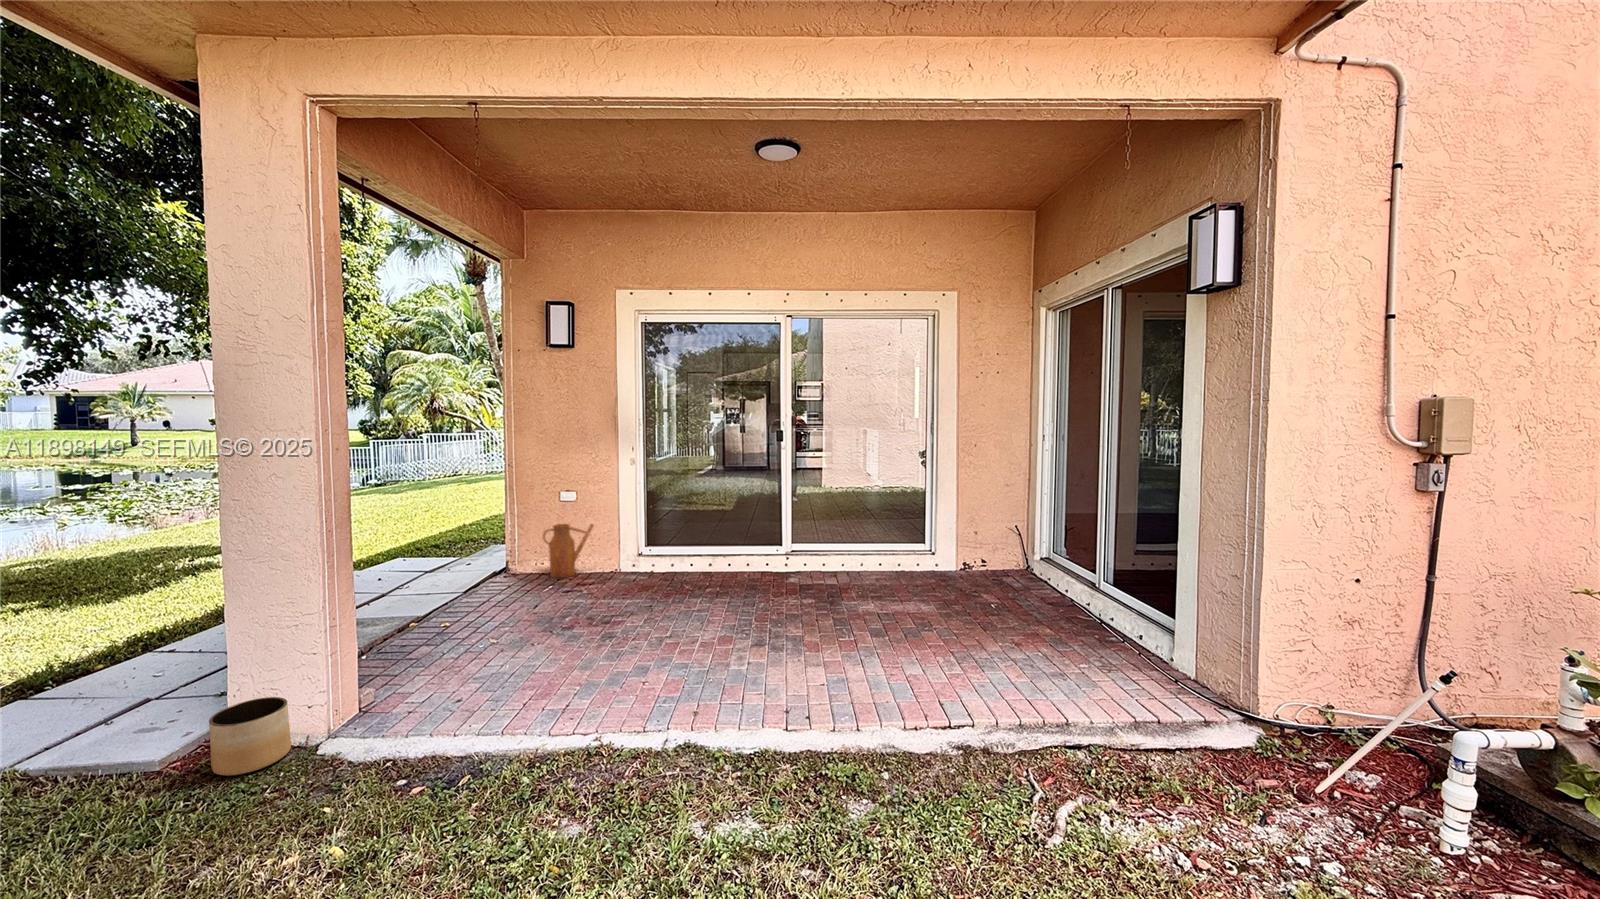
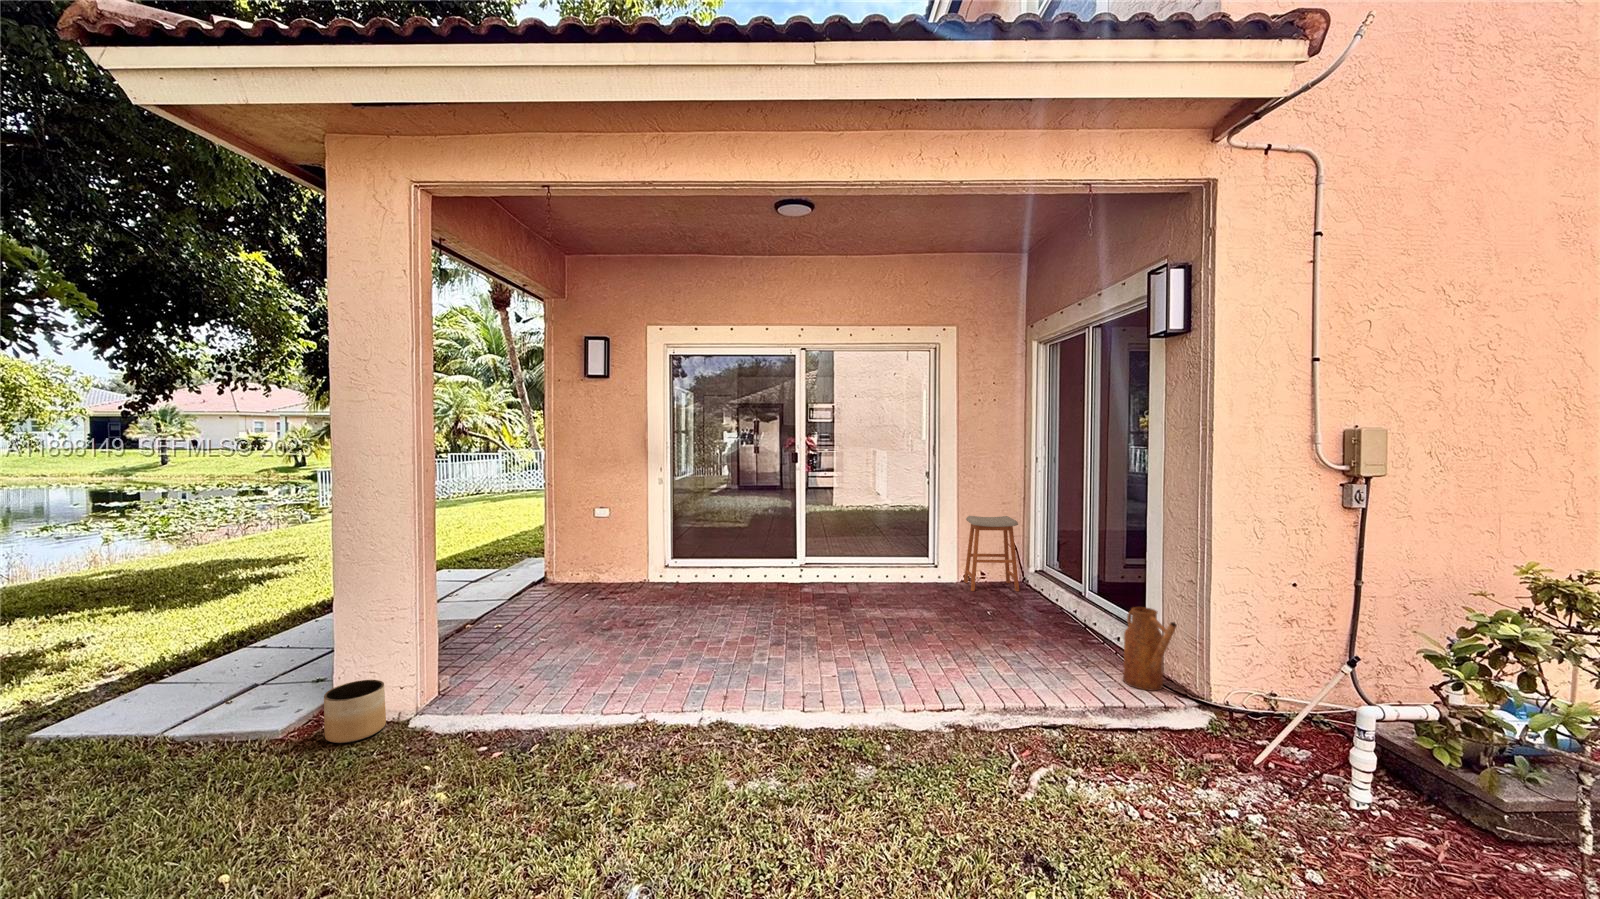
stool: none [963,499,1024,580] -> present [964,516,1019,592]
watering can: present [543,524,594,578] -> present [1123,607,1177,691]

